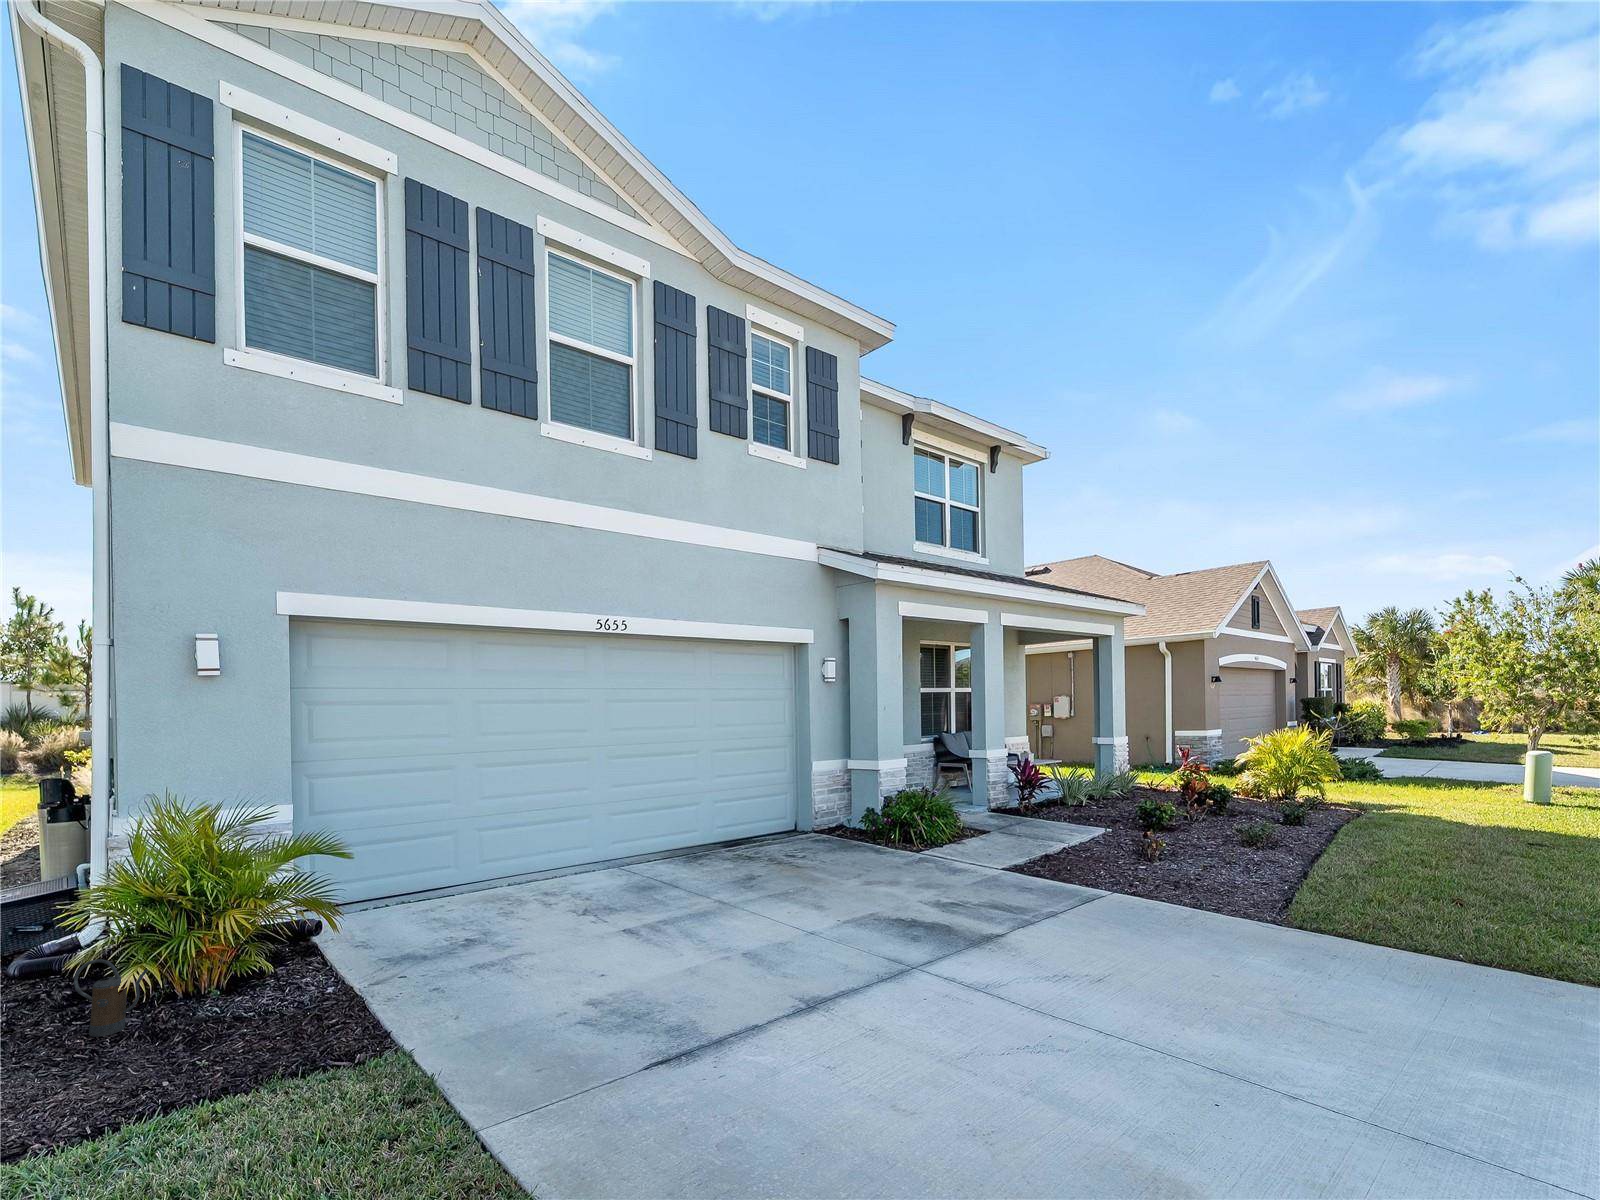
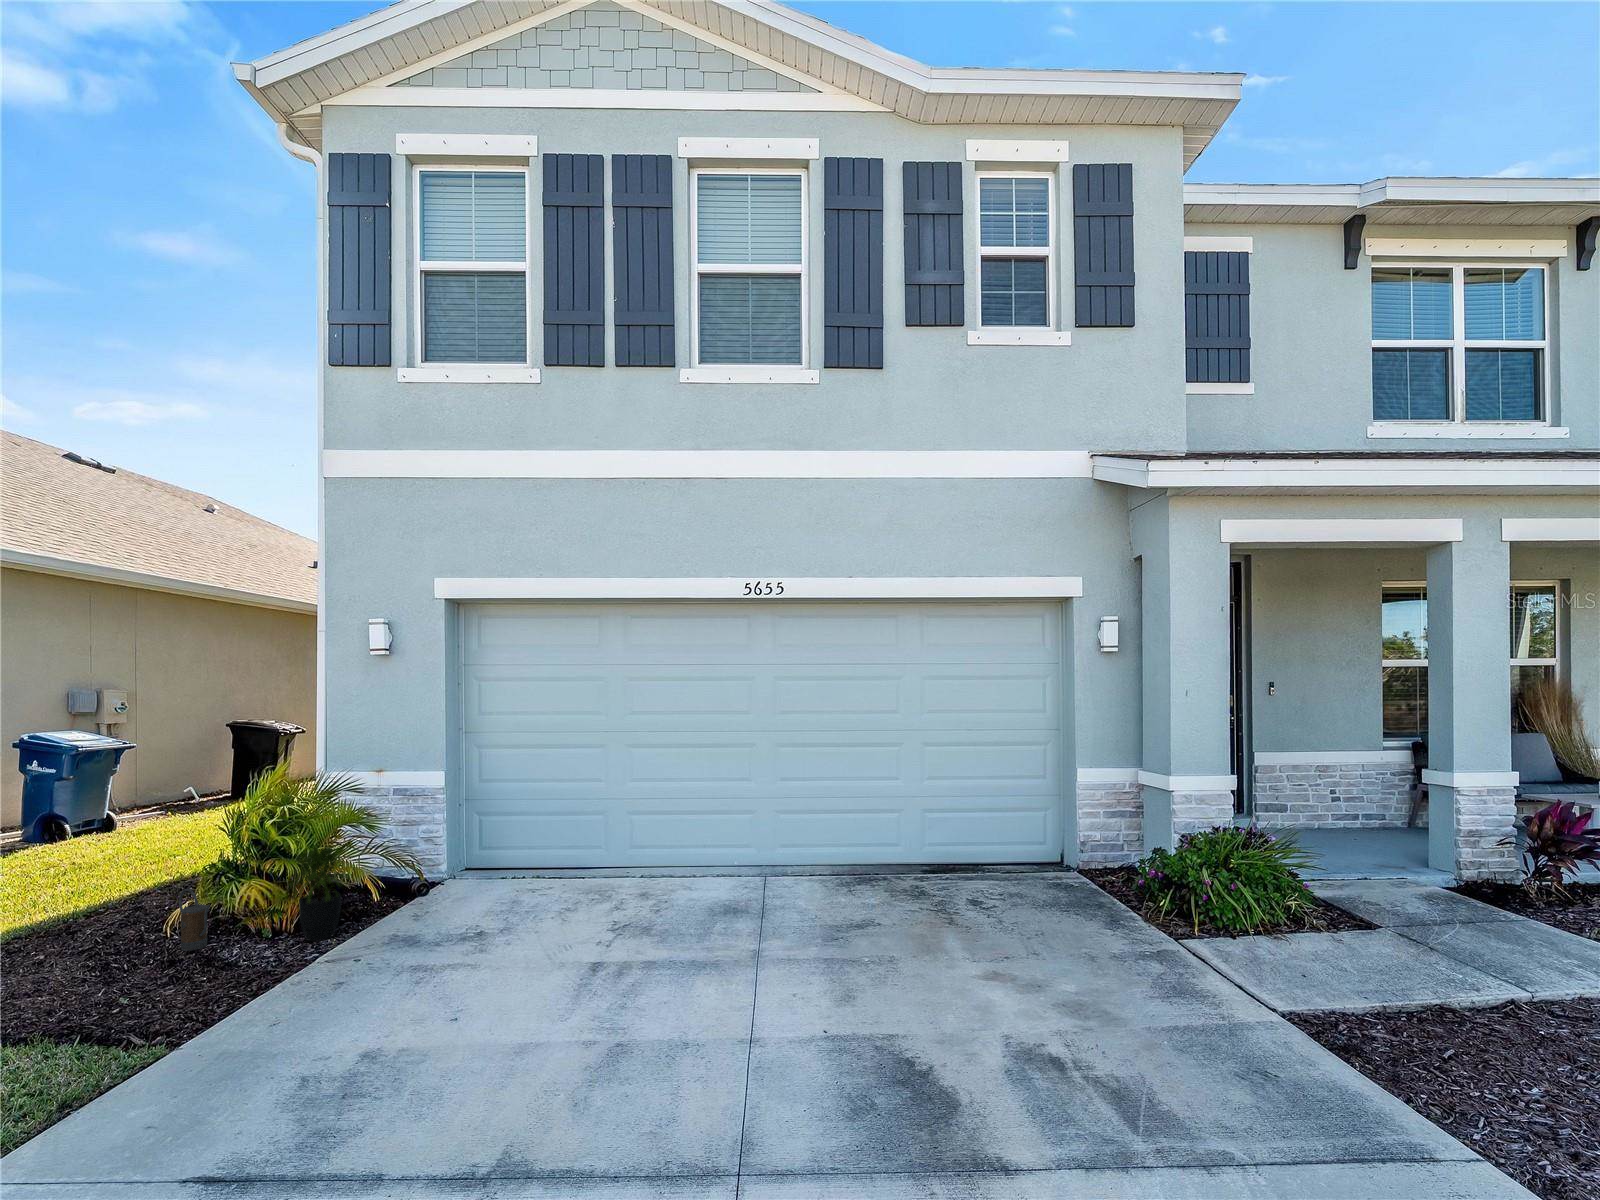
potted plant: none [232,879,312,993] -> present [291,846,349,941]

